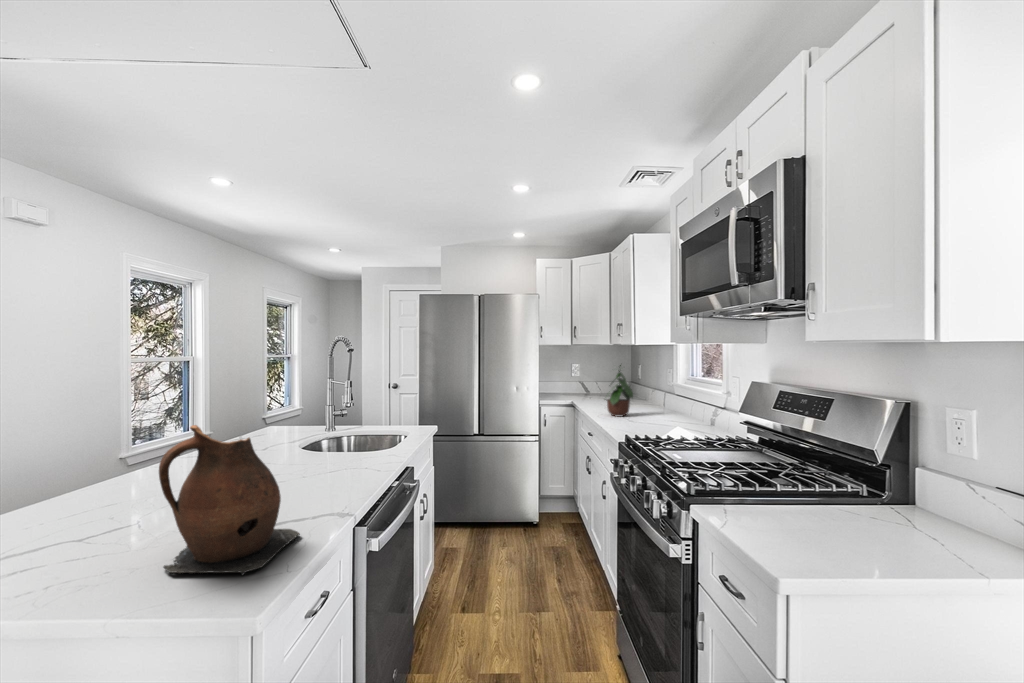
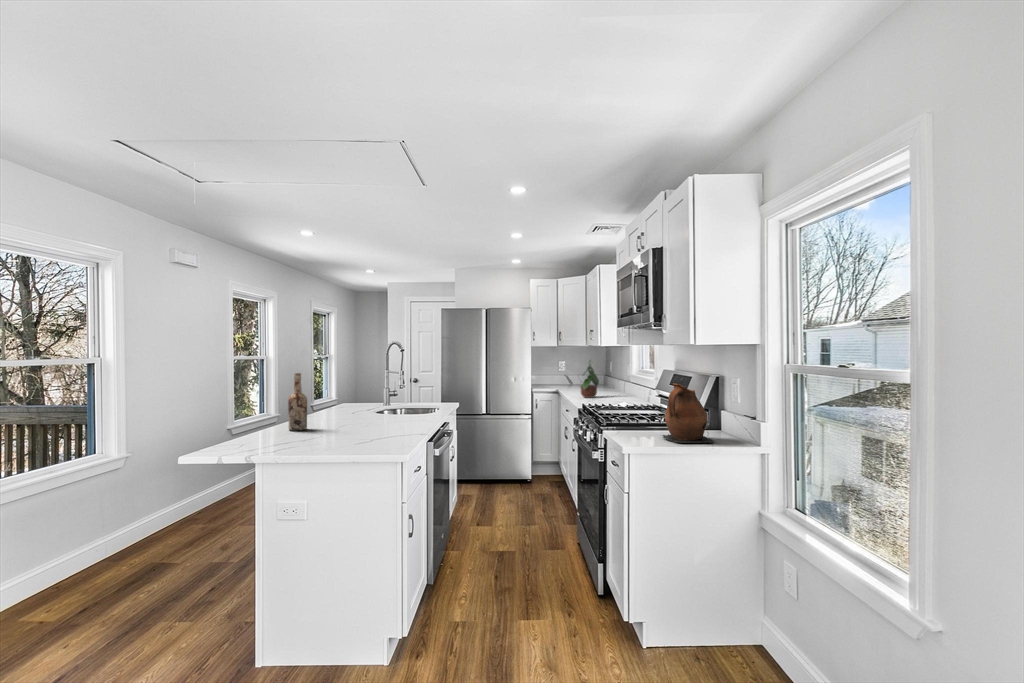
wine bottle: none [90,394,132,506] -> present [288,373,307,431]
ceramic pitcher: present [159,425,300,575] -> present [663,384,714,443]

